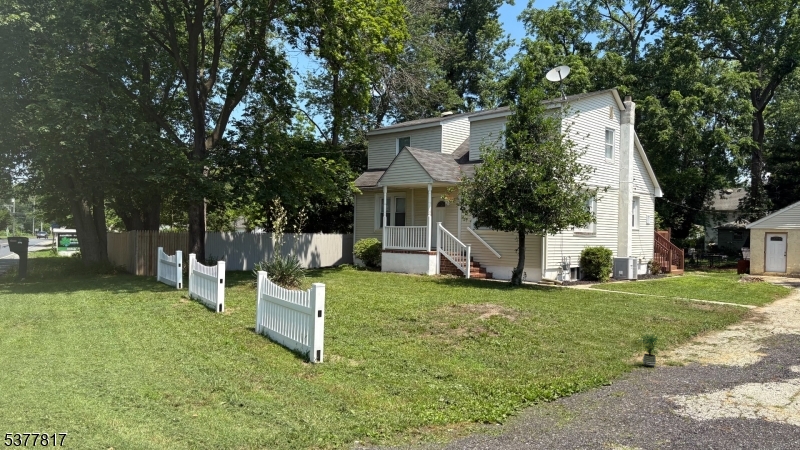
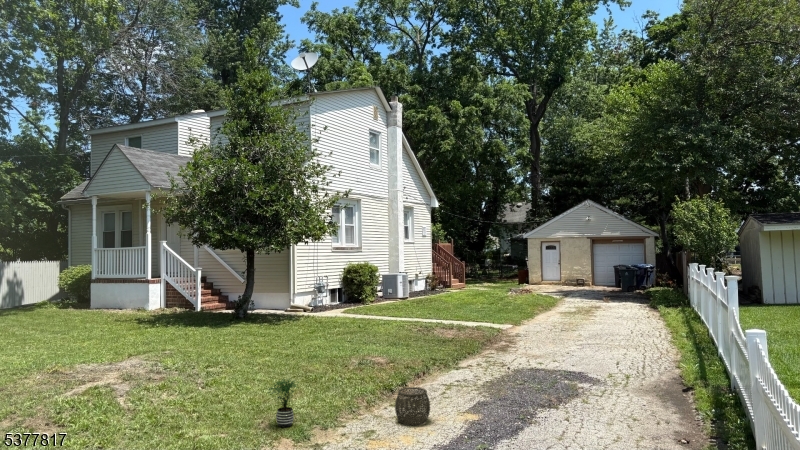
woven basket: none [731,350,762,377] -> present [395,387,430,425]

